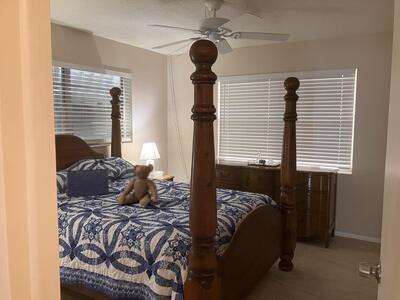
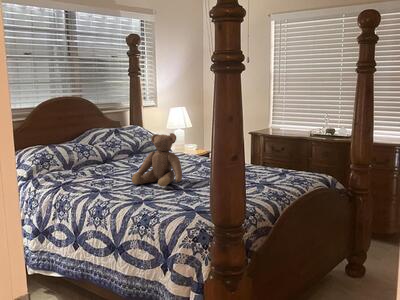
tote bag: present [67,151,111,197] -> none [71,117,126,175]

